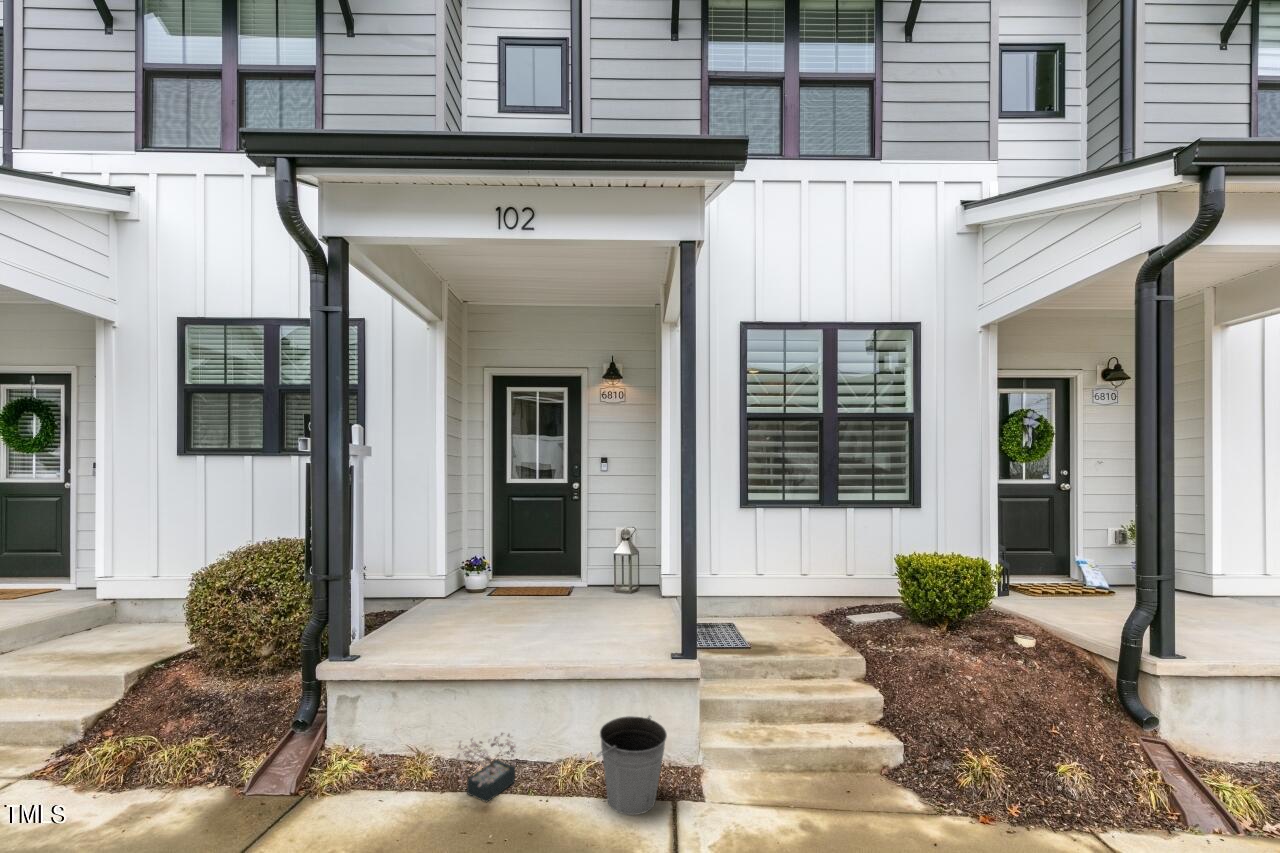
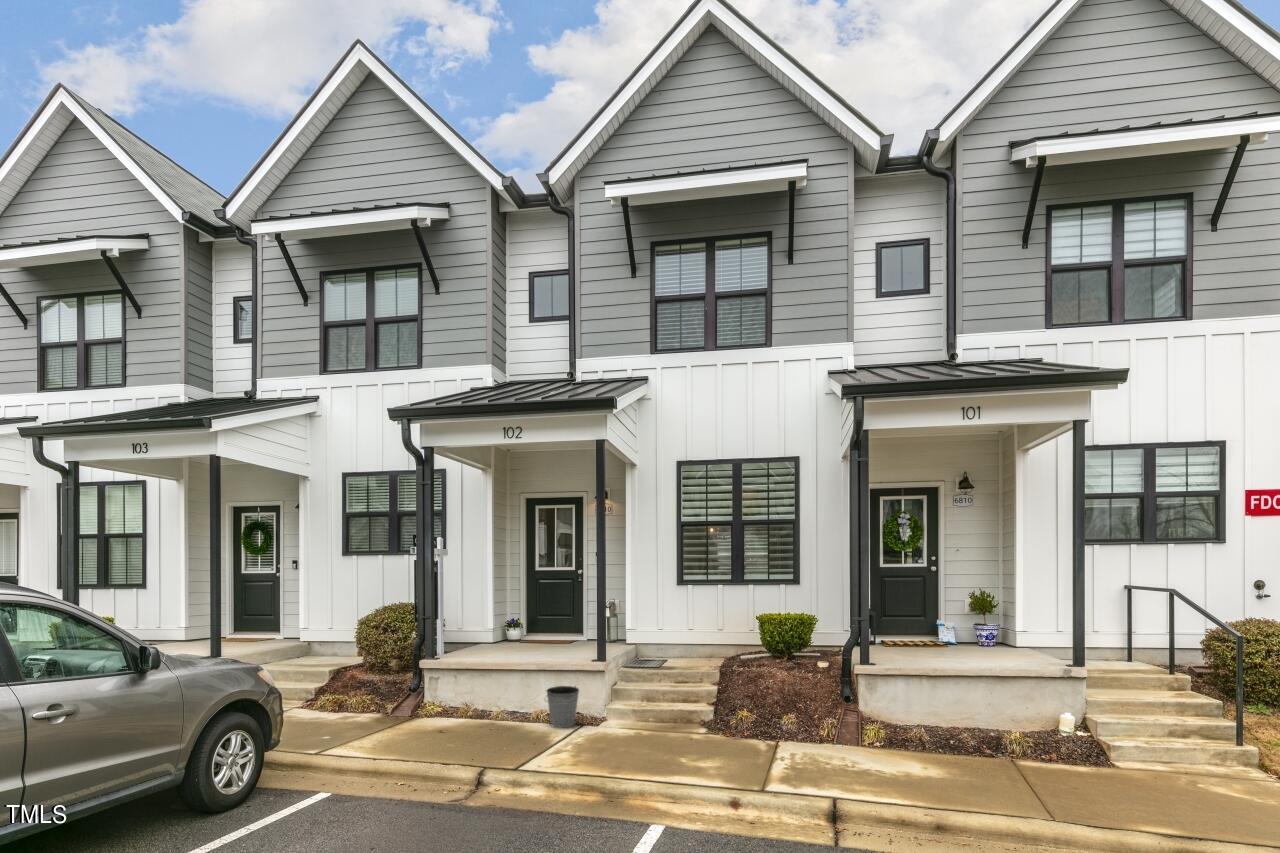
decorative plant: present [456,733,516,802] -> none [481,691,512,722]

